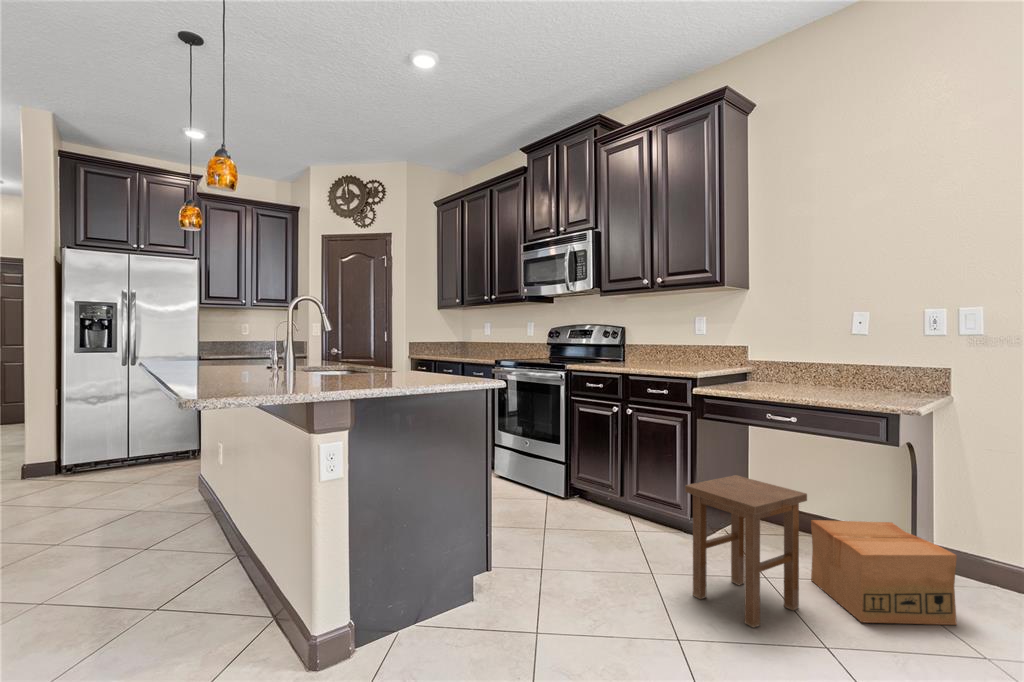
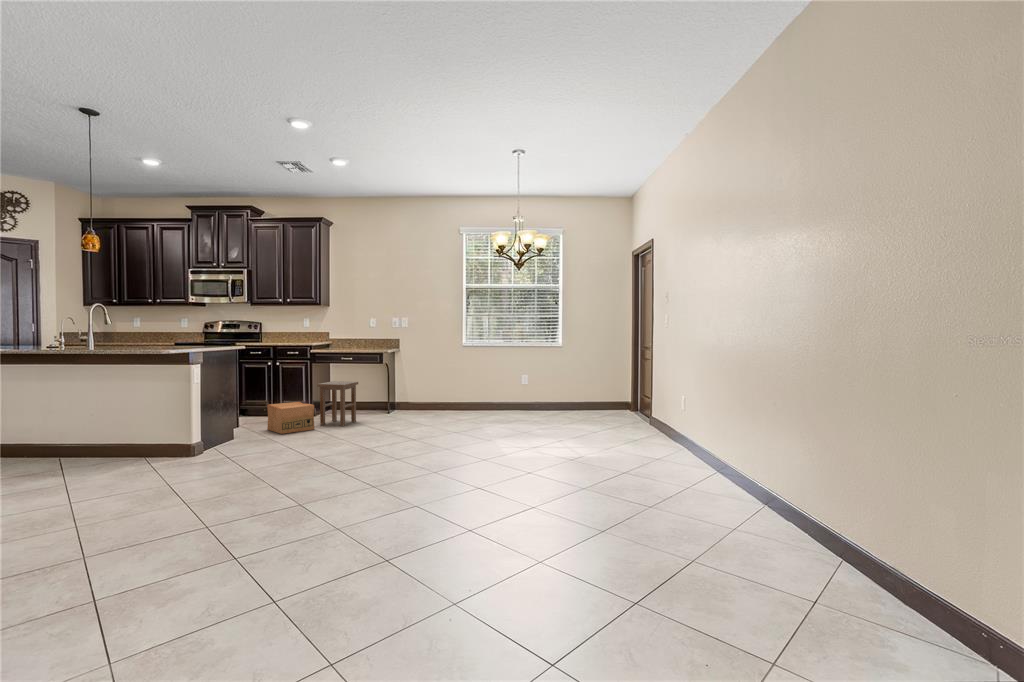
cardboard box: present [811,520,957,625] -> present [267,402,314,434]

